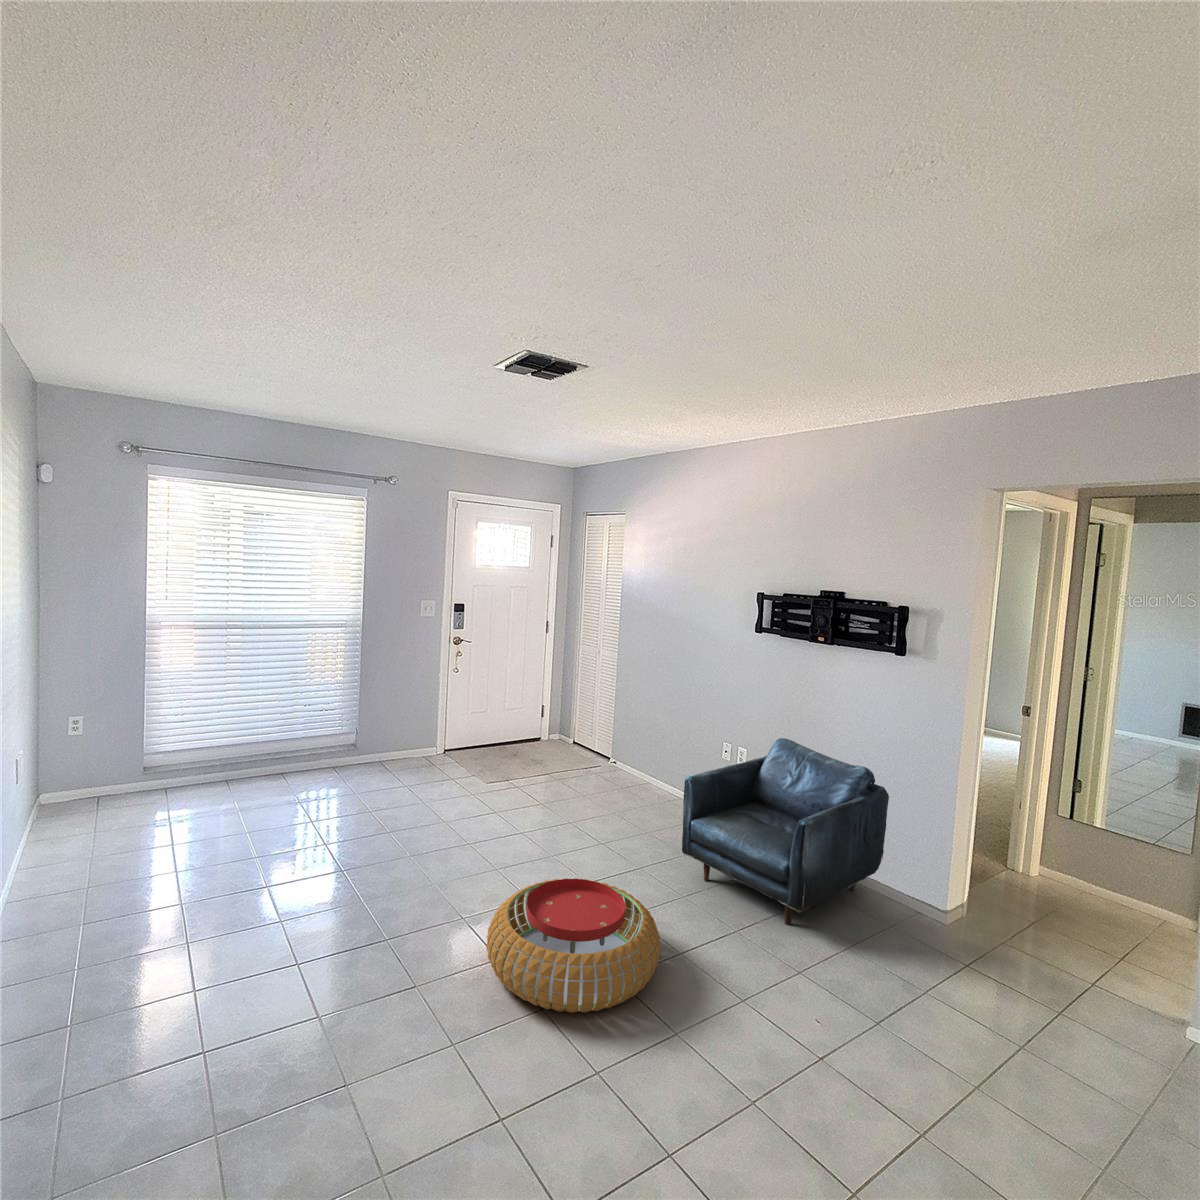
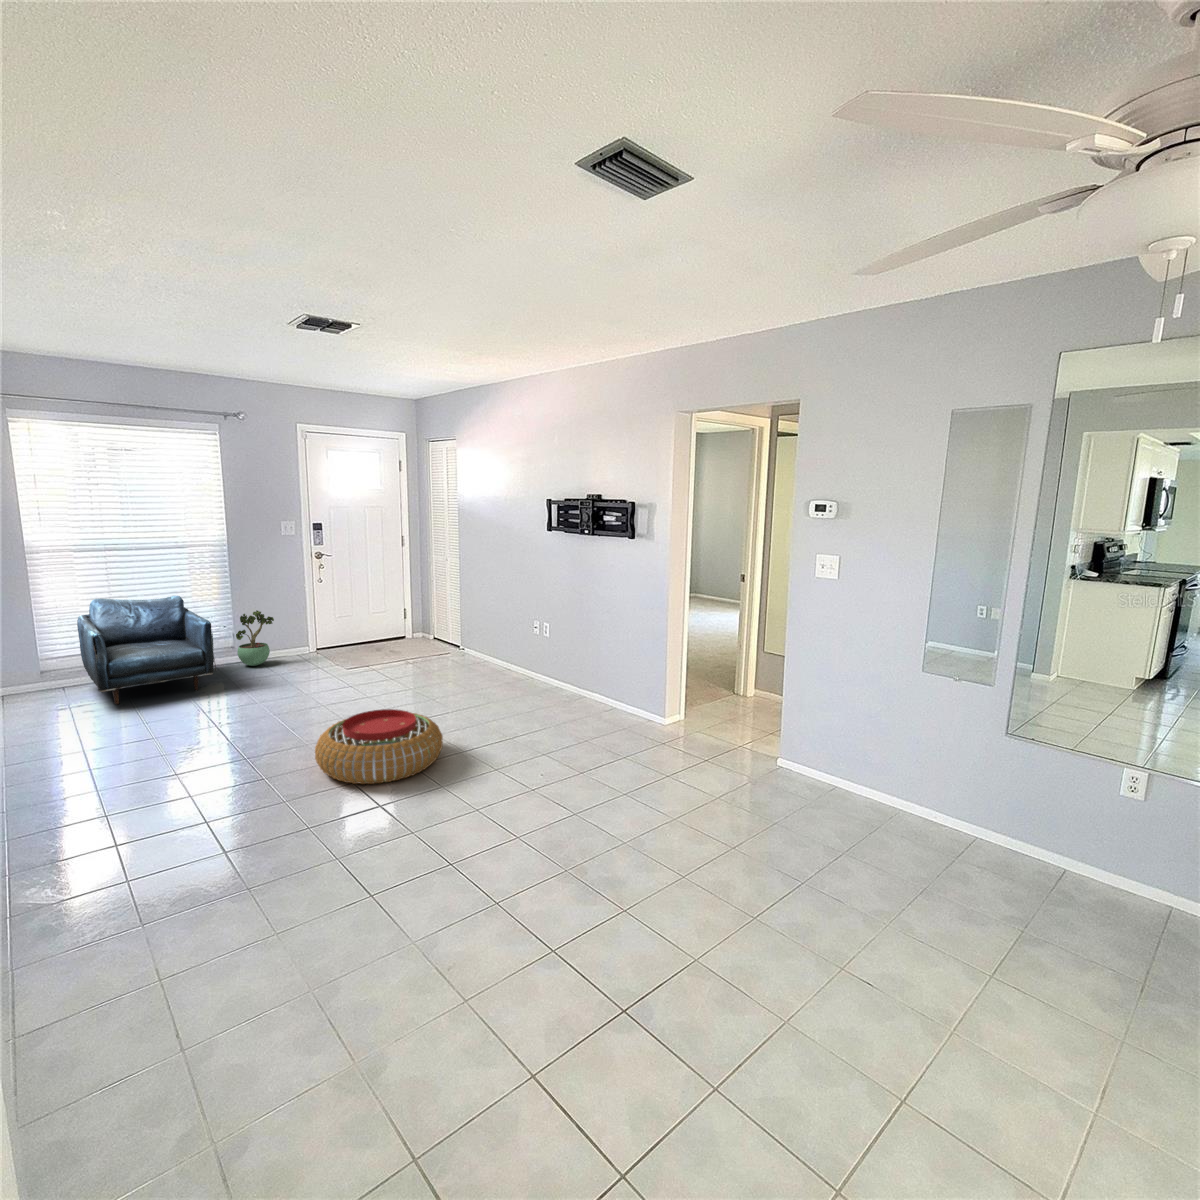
potted plant: none [361,704,405,770] -> present [236,610,274,666]
armchair: present [682,738,889,925] -> present [77,596,216,704]

